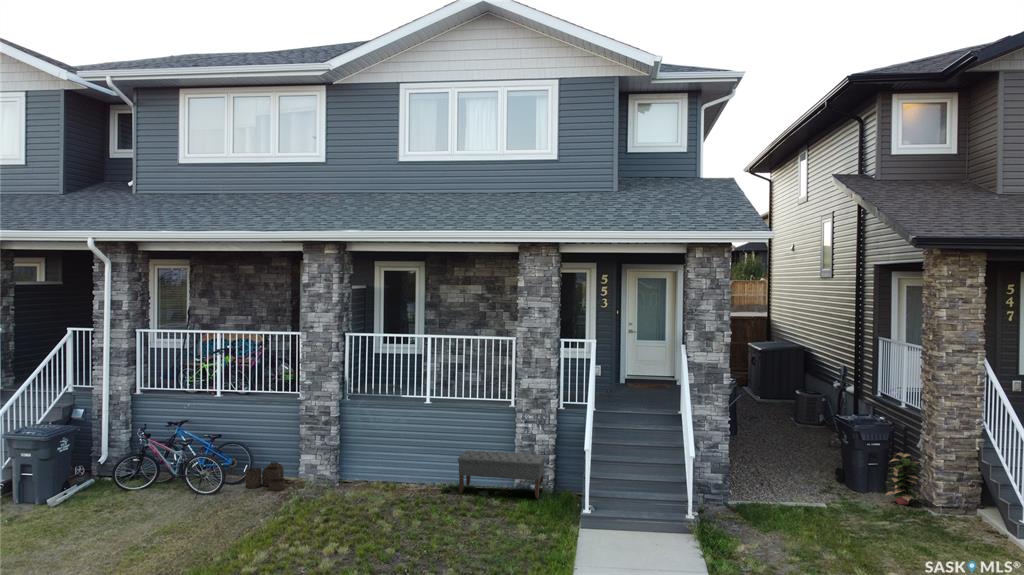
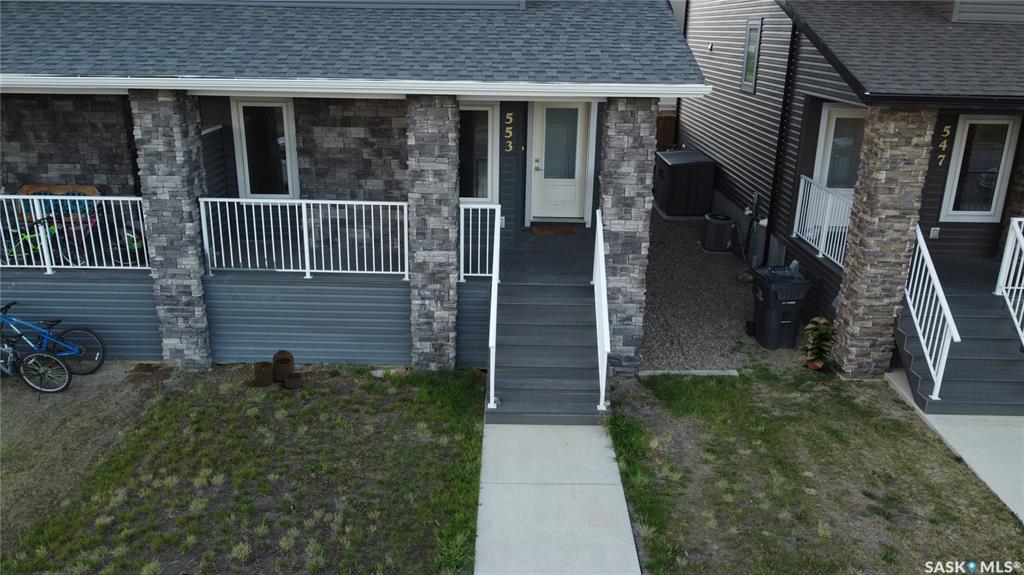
bench: present [458,450,545,498] -> none [346,329,445,382]
woven basket: present [245,462,285,490] -> present [254,350,303,388]

